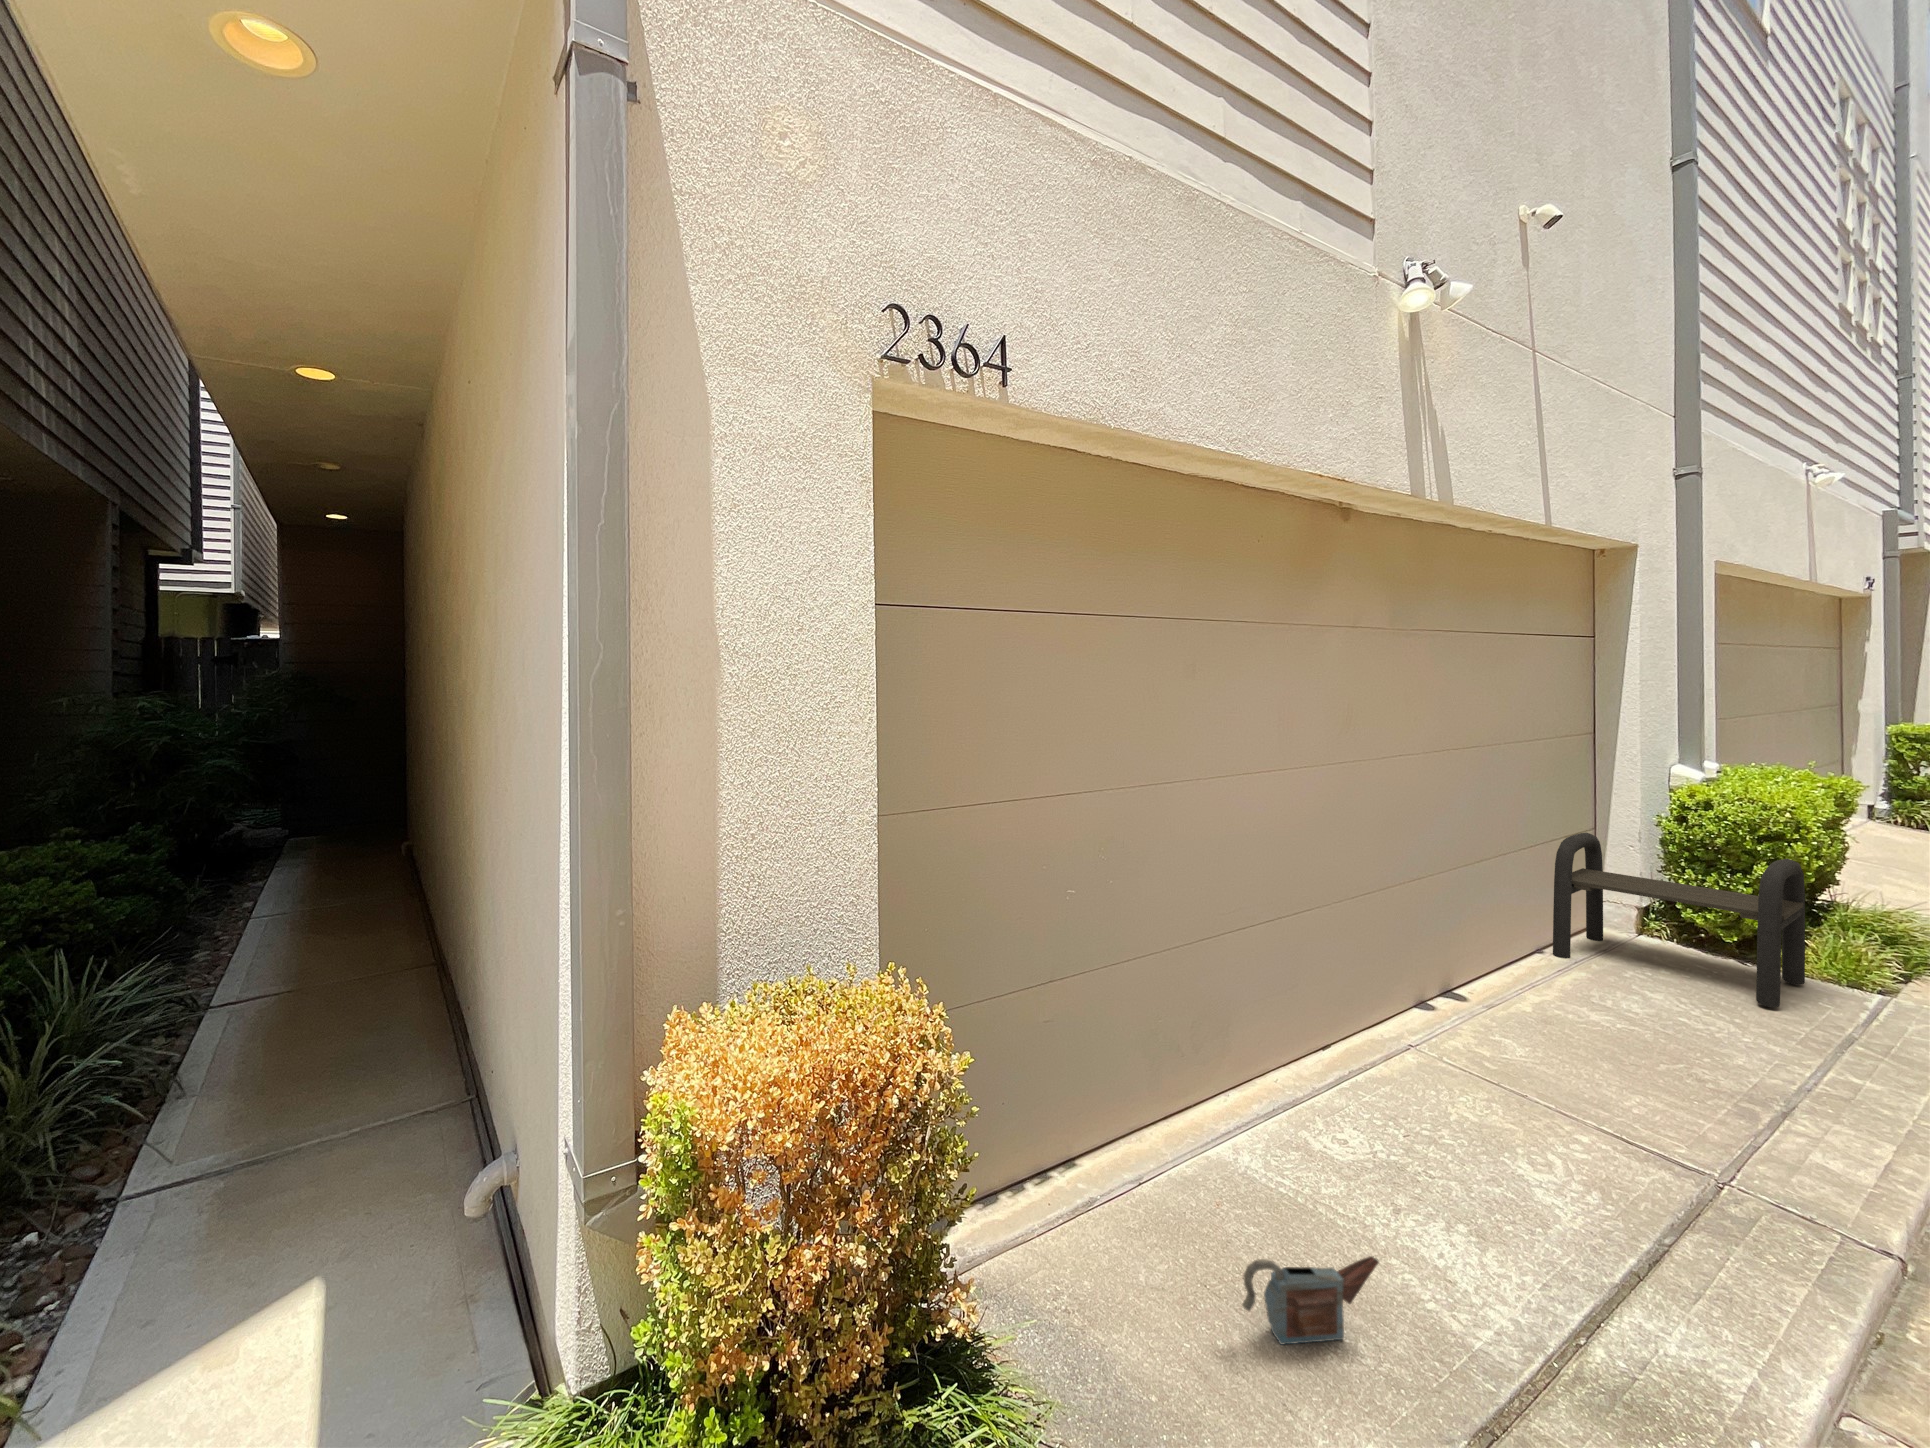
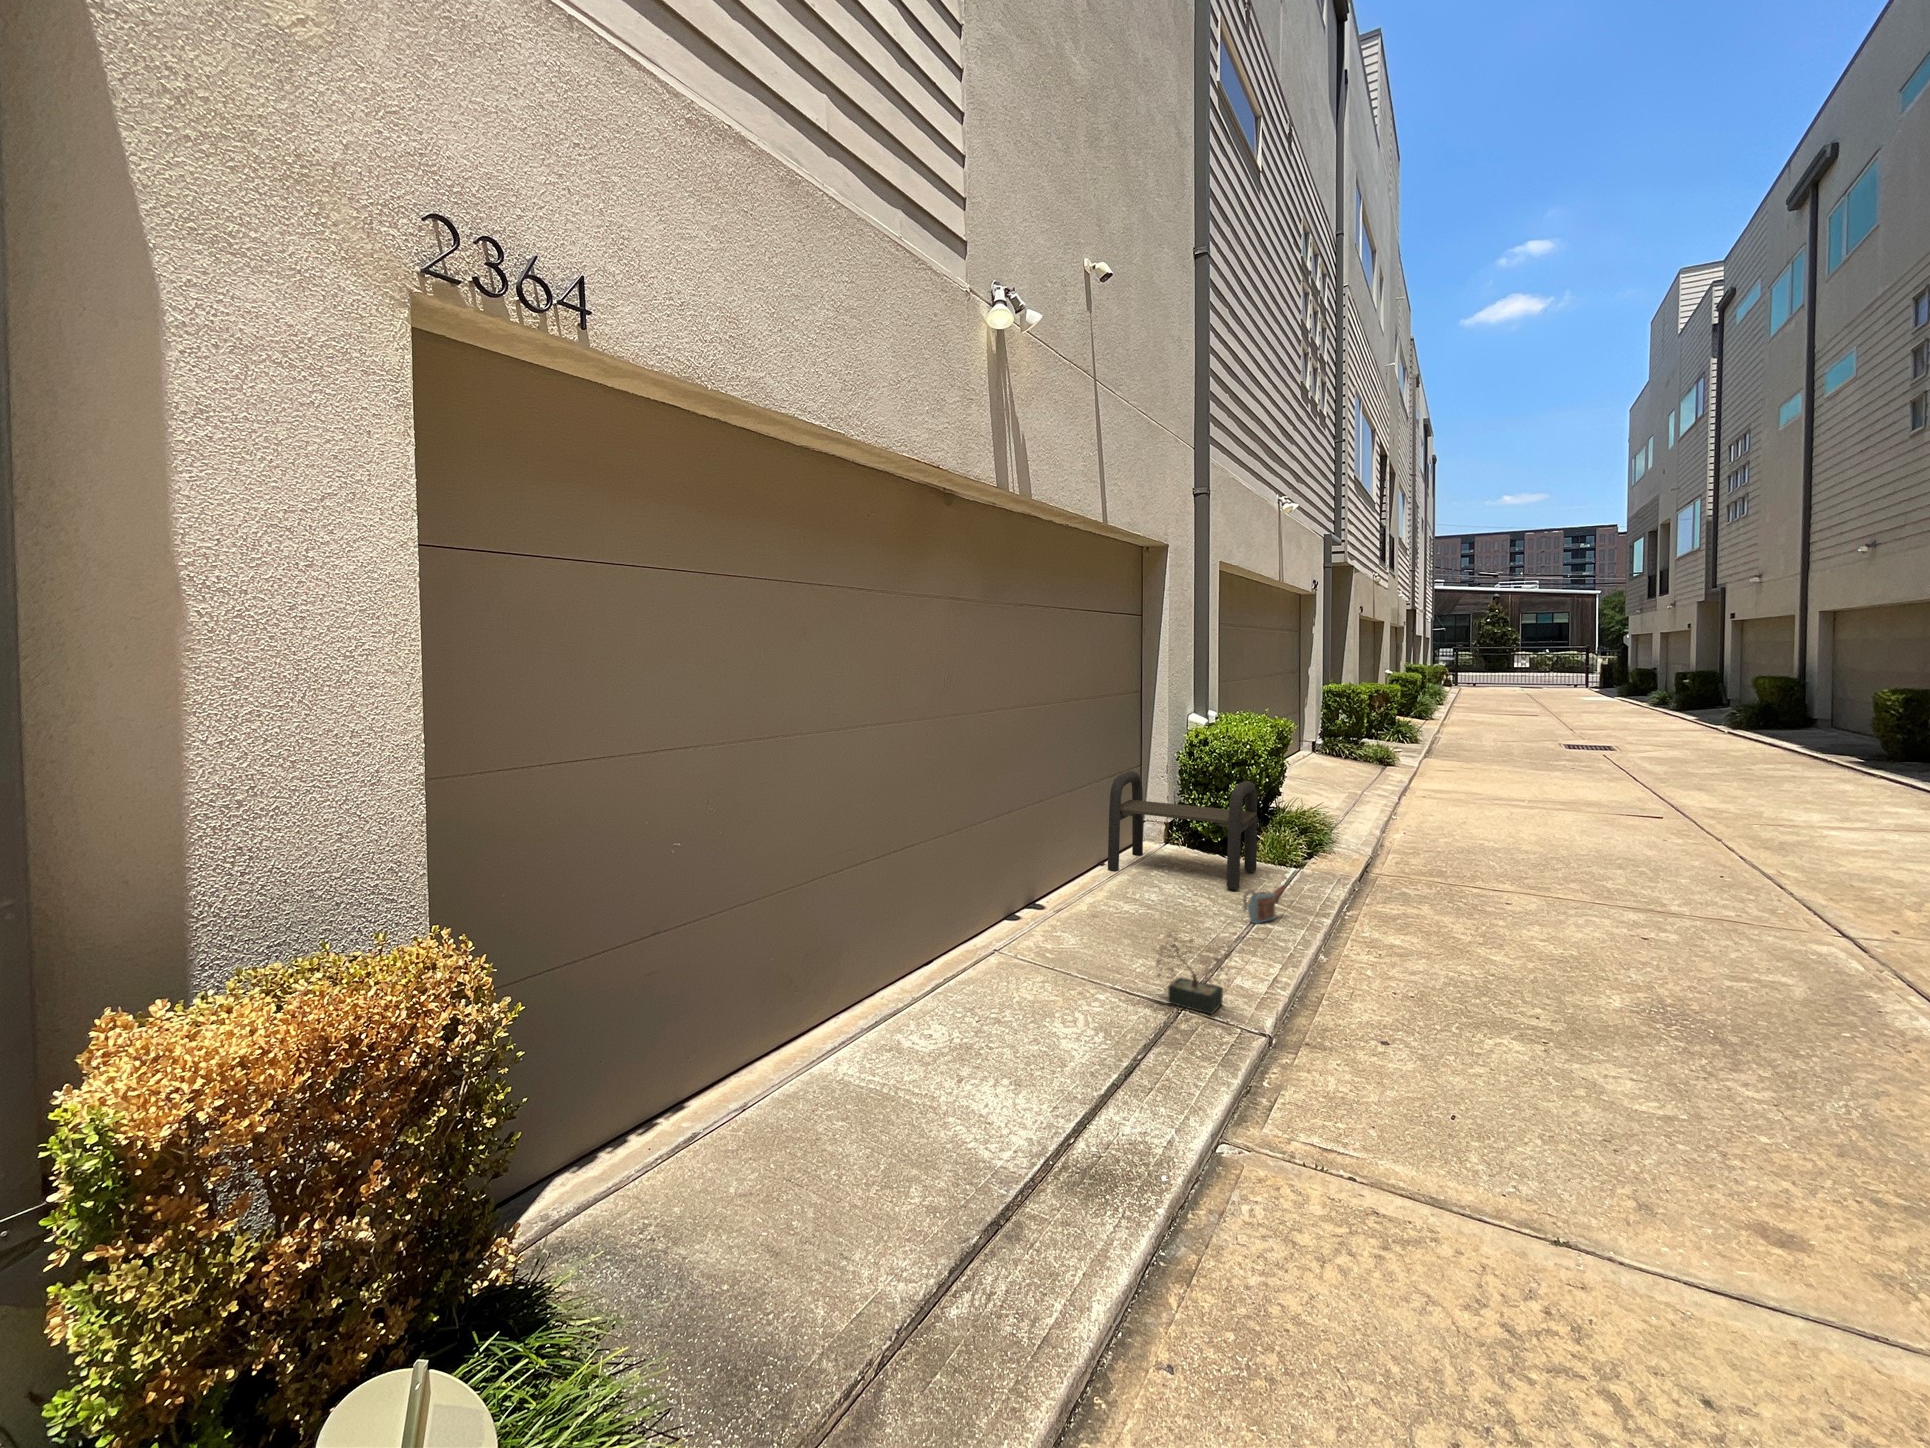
decorative plant: none [1665,1061,1810,1191] -> present [1156,933,1230,1014]
watering can: present [1242,1256,1379,1344] -> present [1243,885,1285,924]

